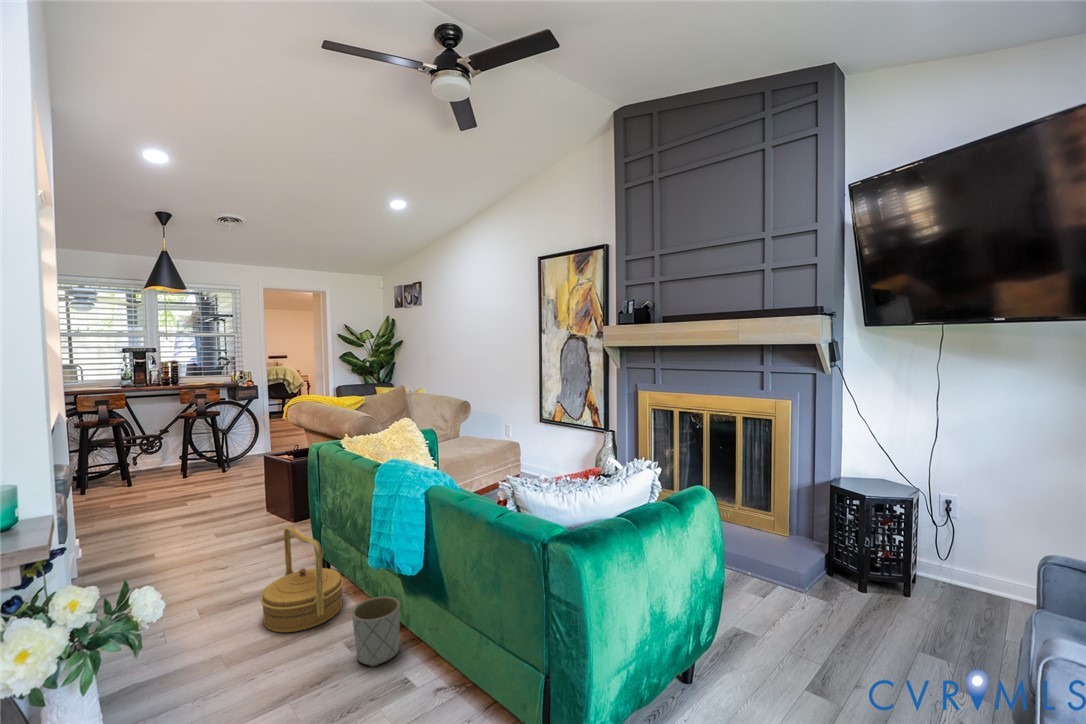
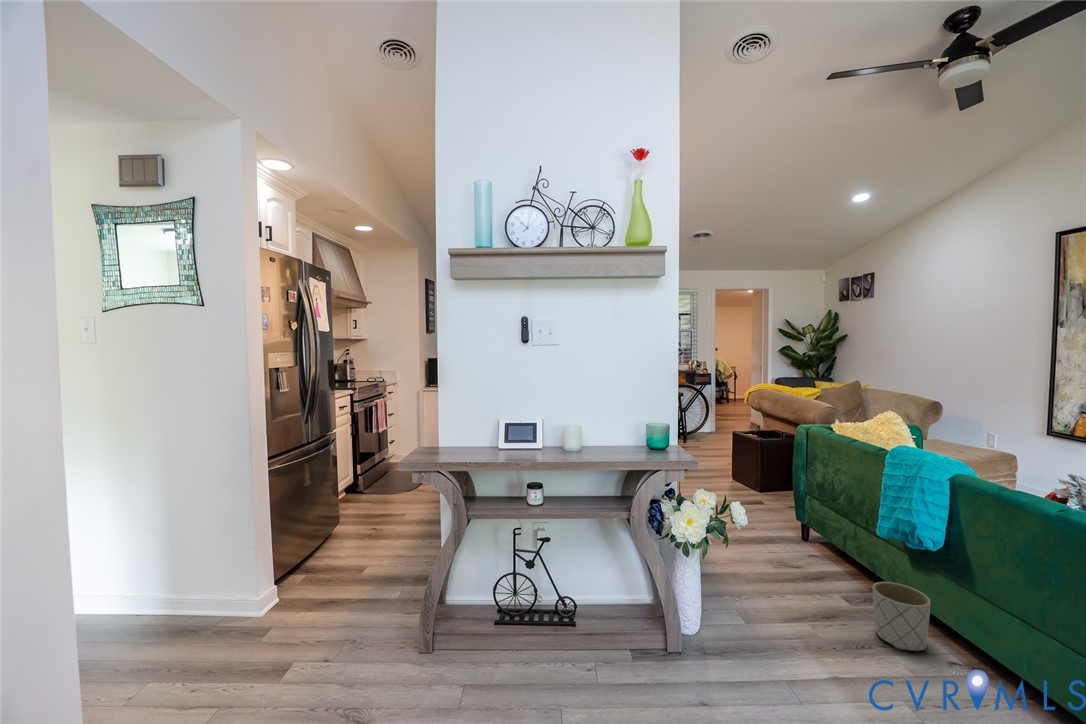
woven basket: present [261,526,343,633] -> none [765,491,841,587]

